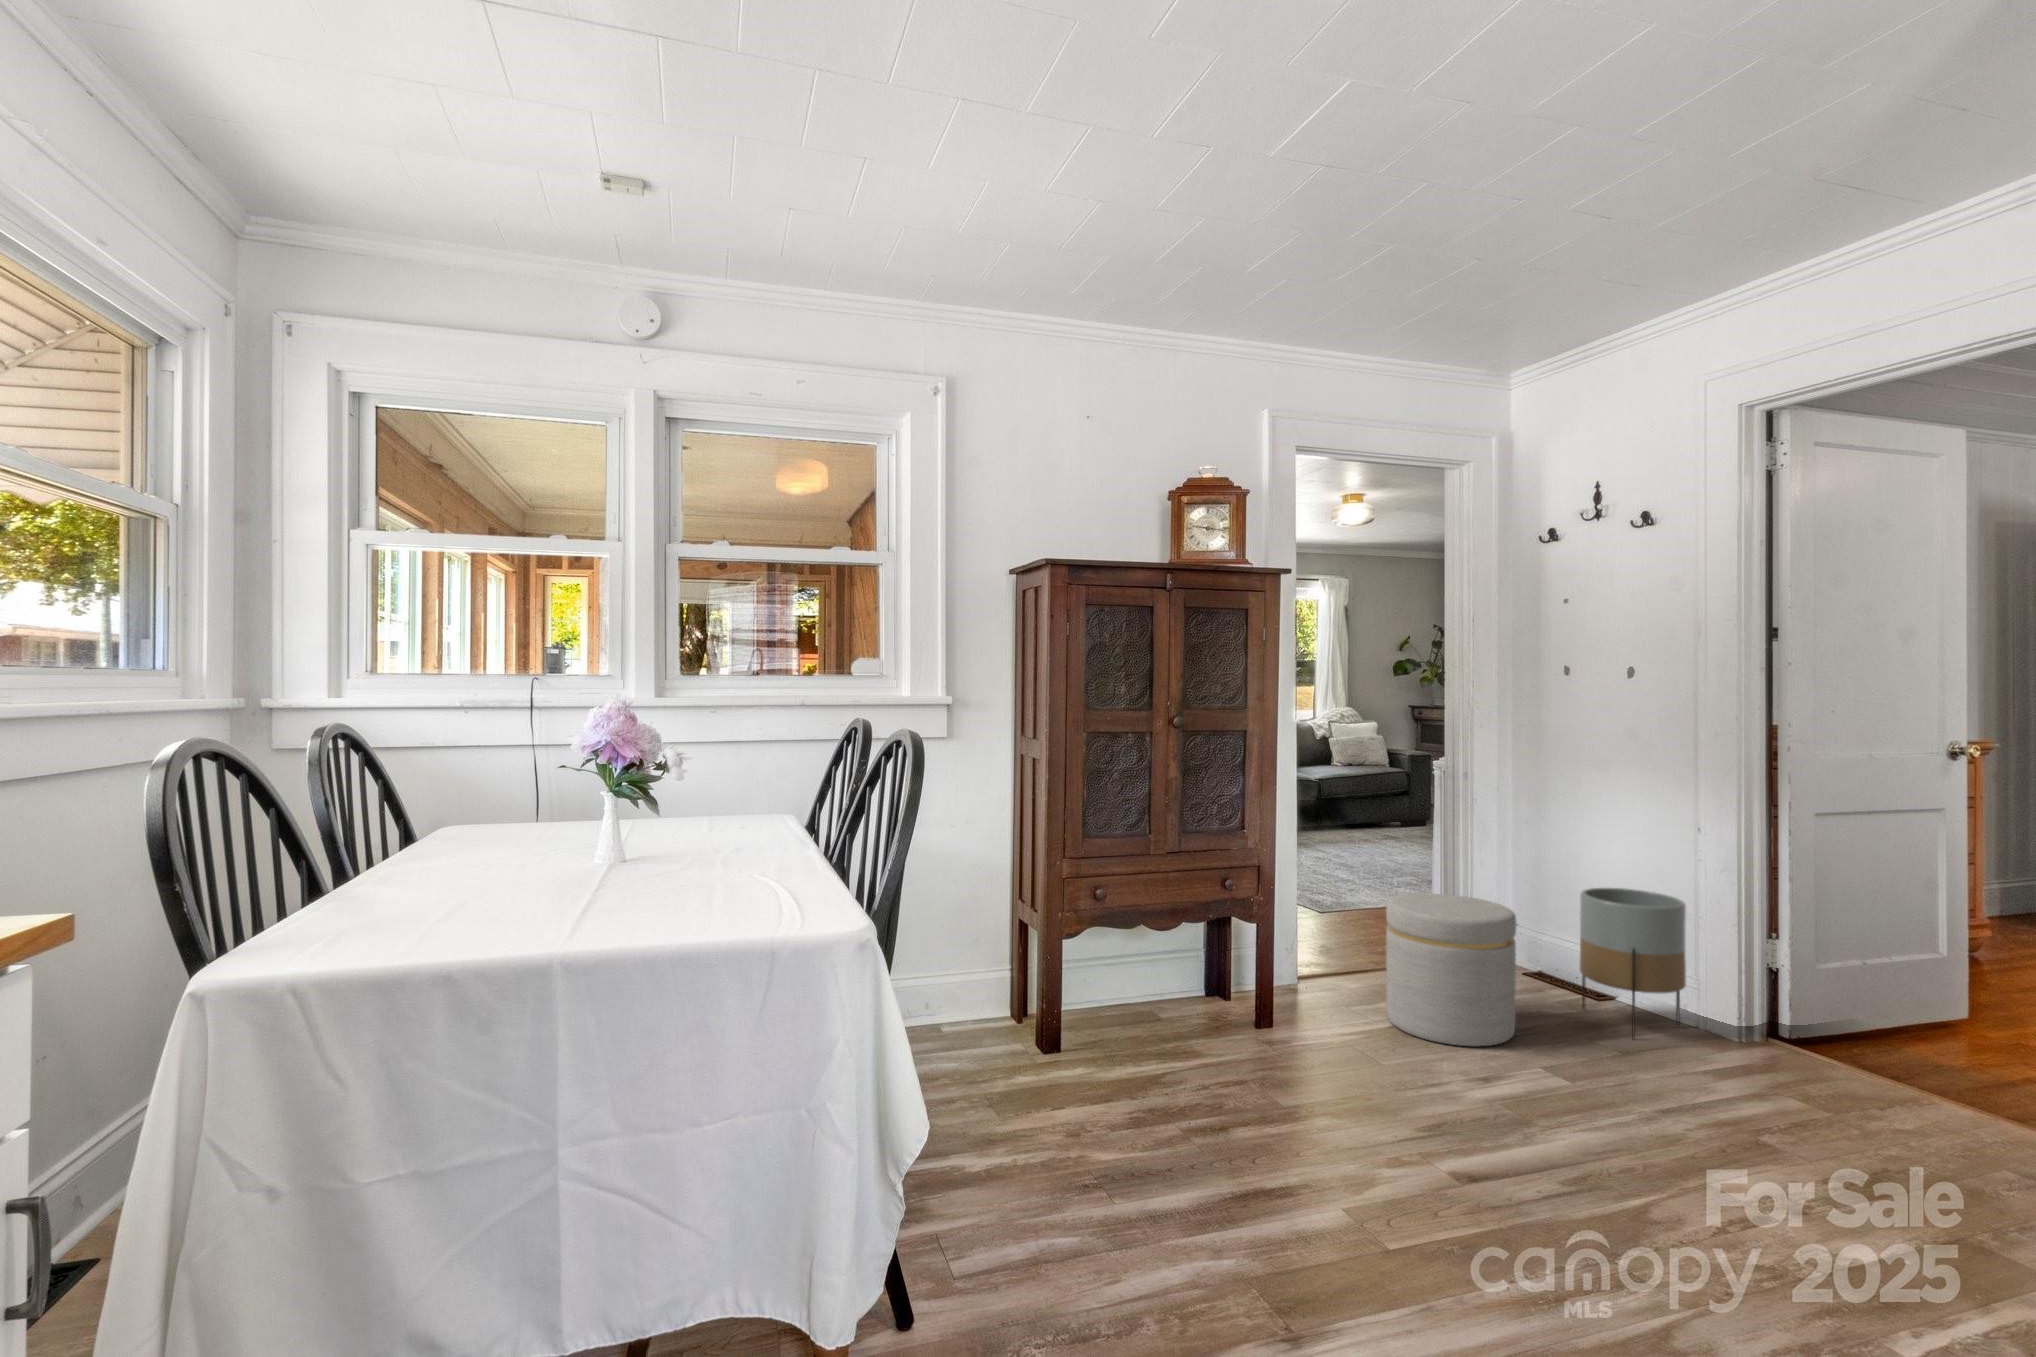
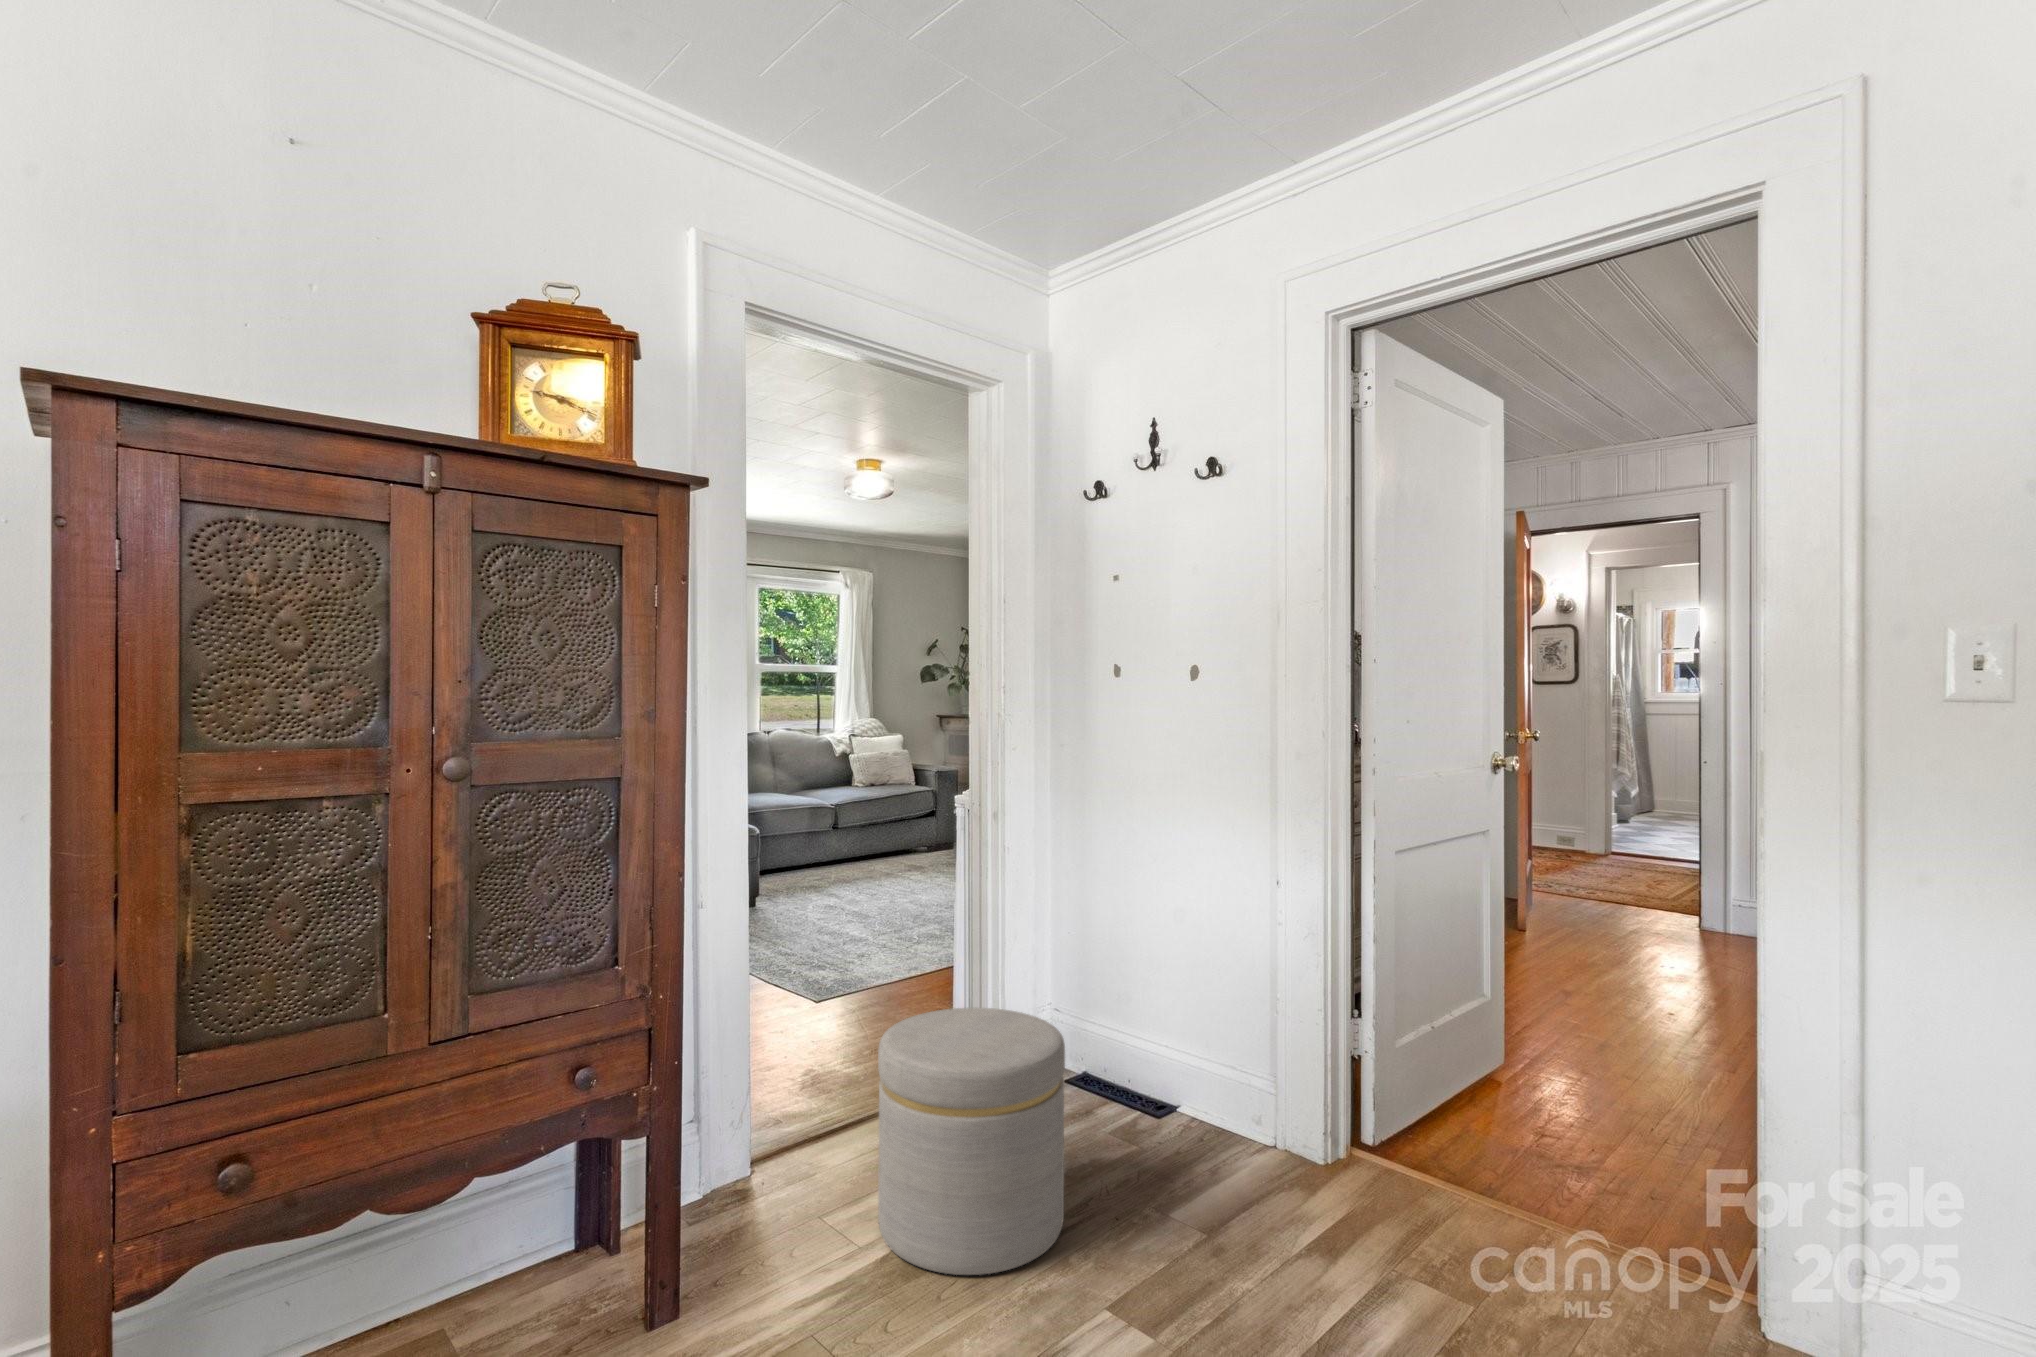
planter: present [1580,888,1686,1039] -> none [1141,966,1267,1193]

